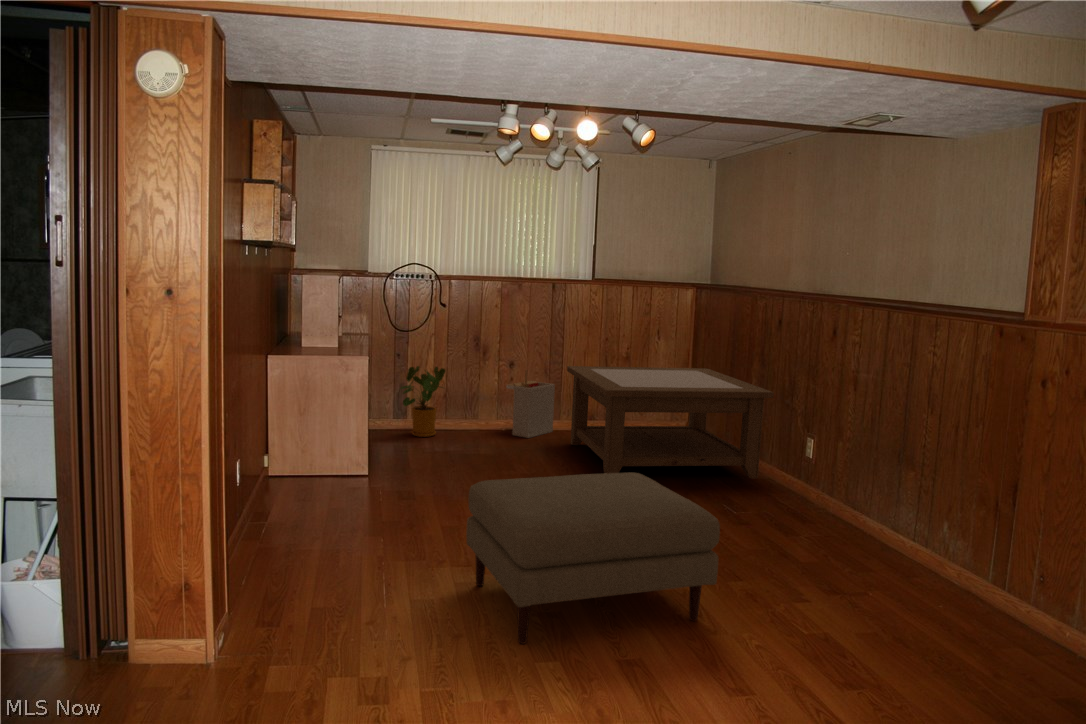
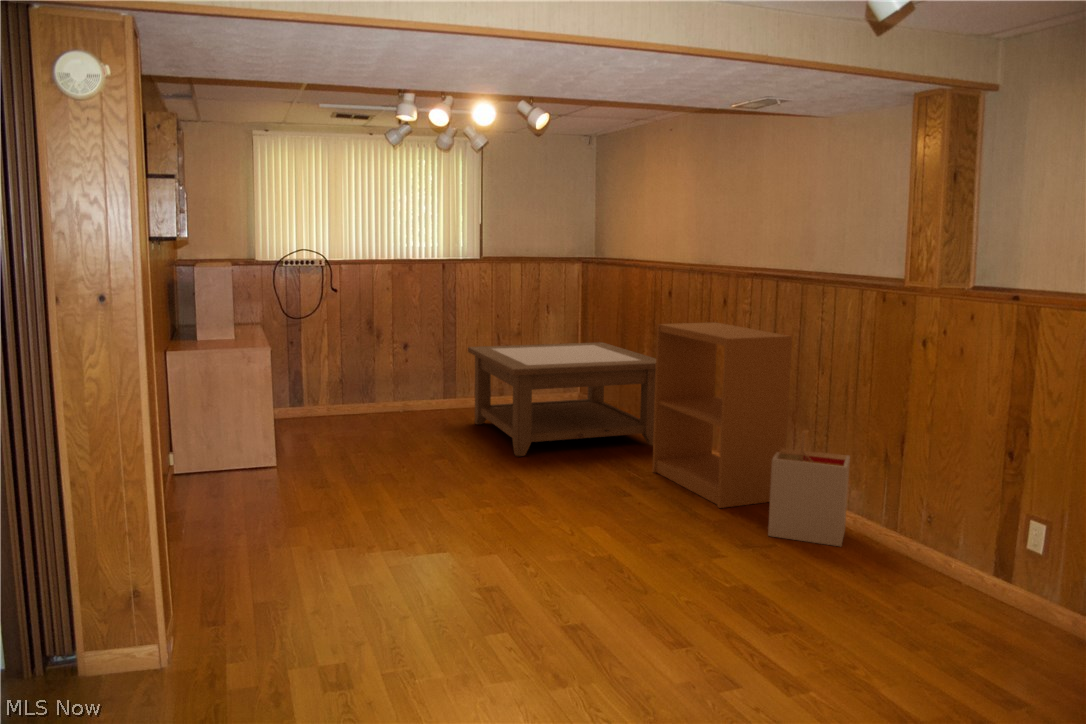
bookshelf: none [747,350,905,551] -> present [652,322,792,508]
house plant: present [400,366,445,437] -> none [297,354,348,426]
storage bin: present [506,370,555,438] -> present [768,431,850,547]
ottoman: present [466,472,720,644] -> none [400,448,643,617]

